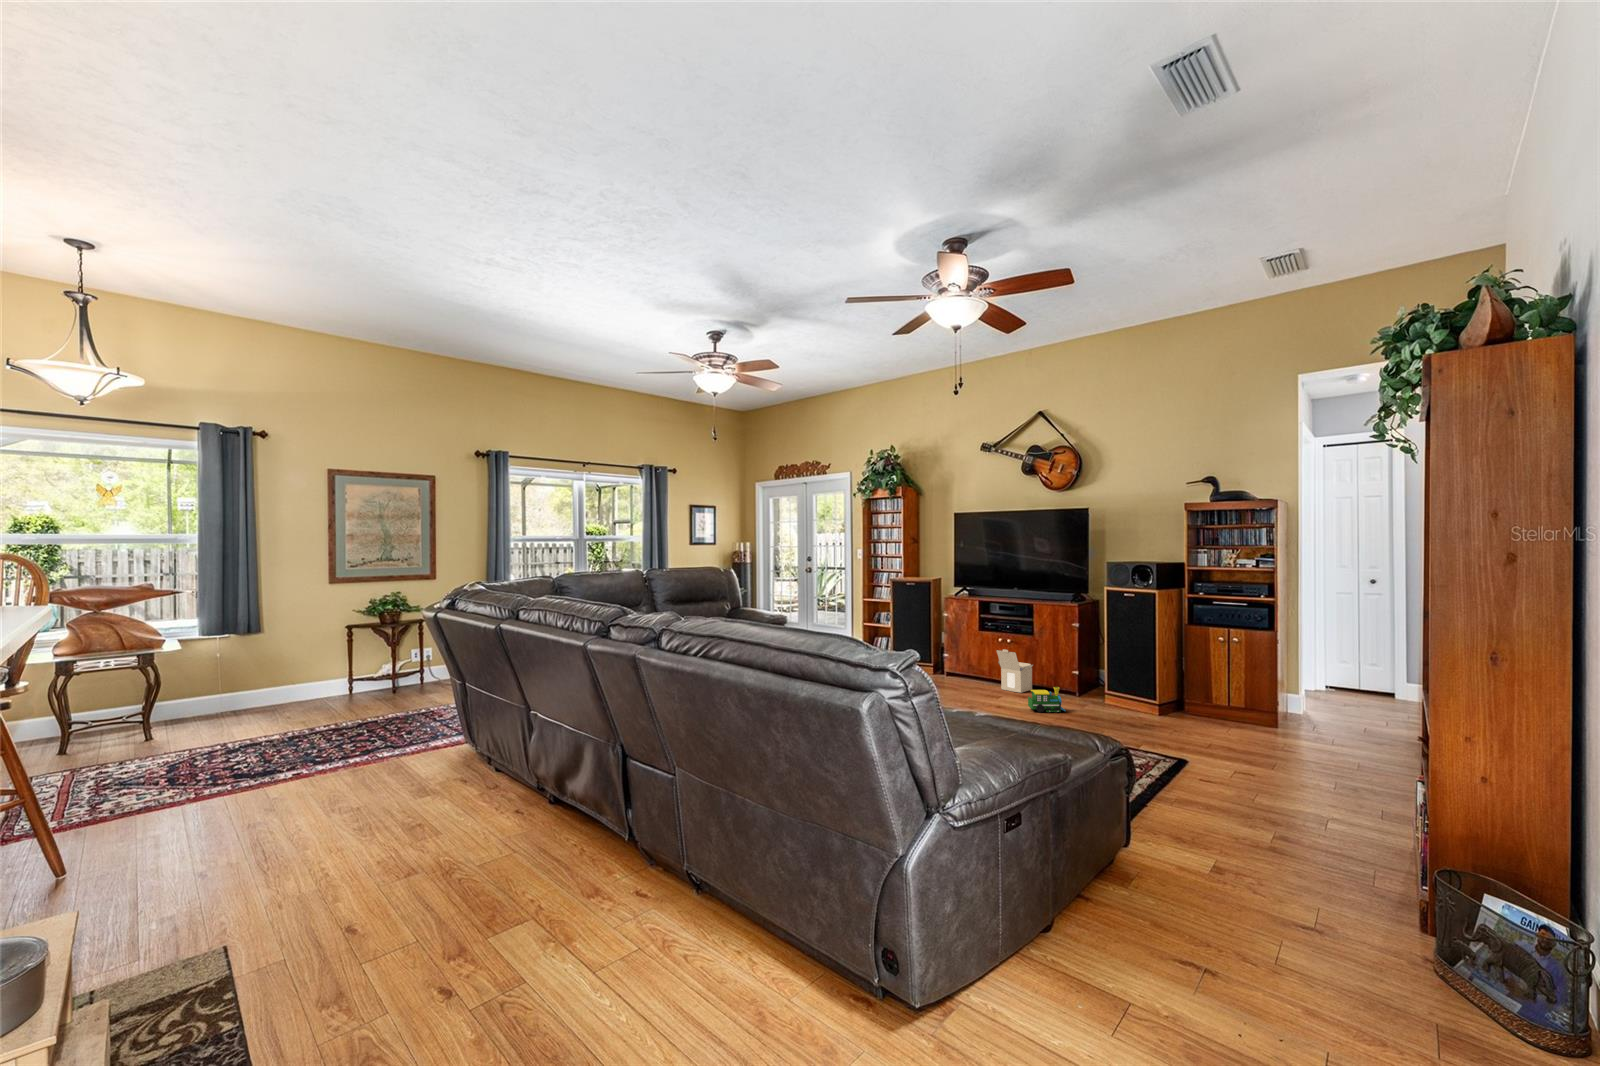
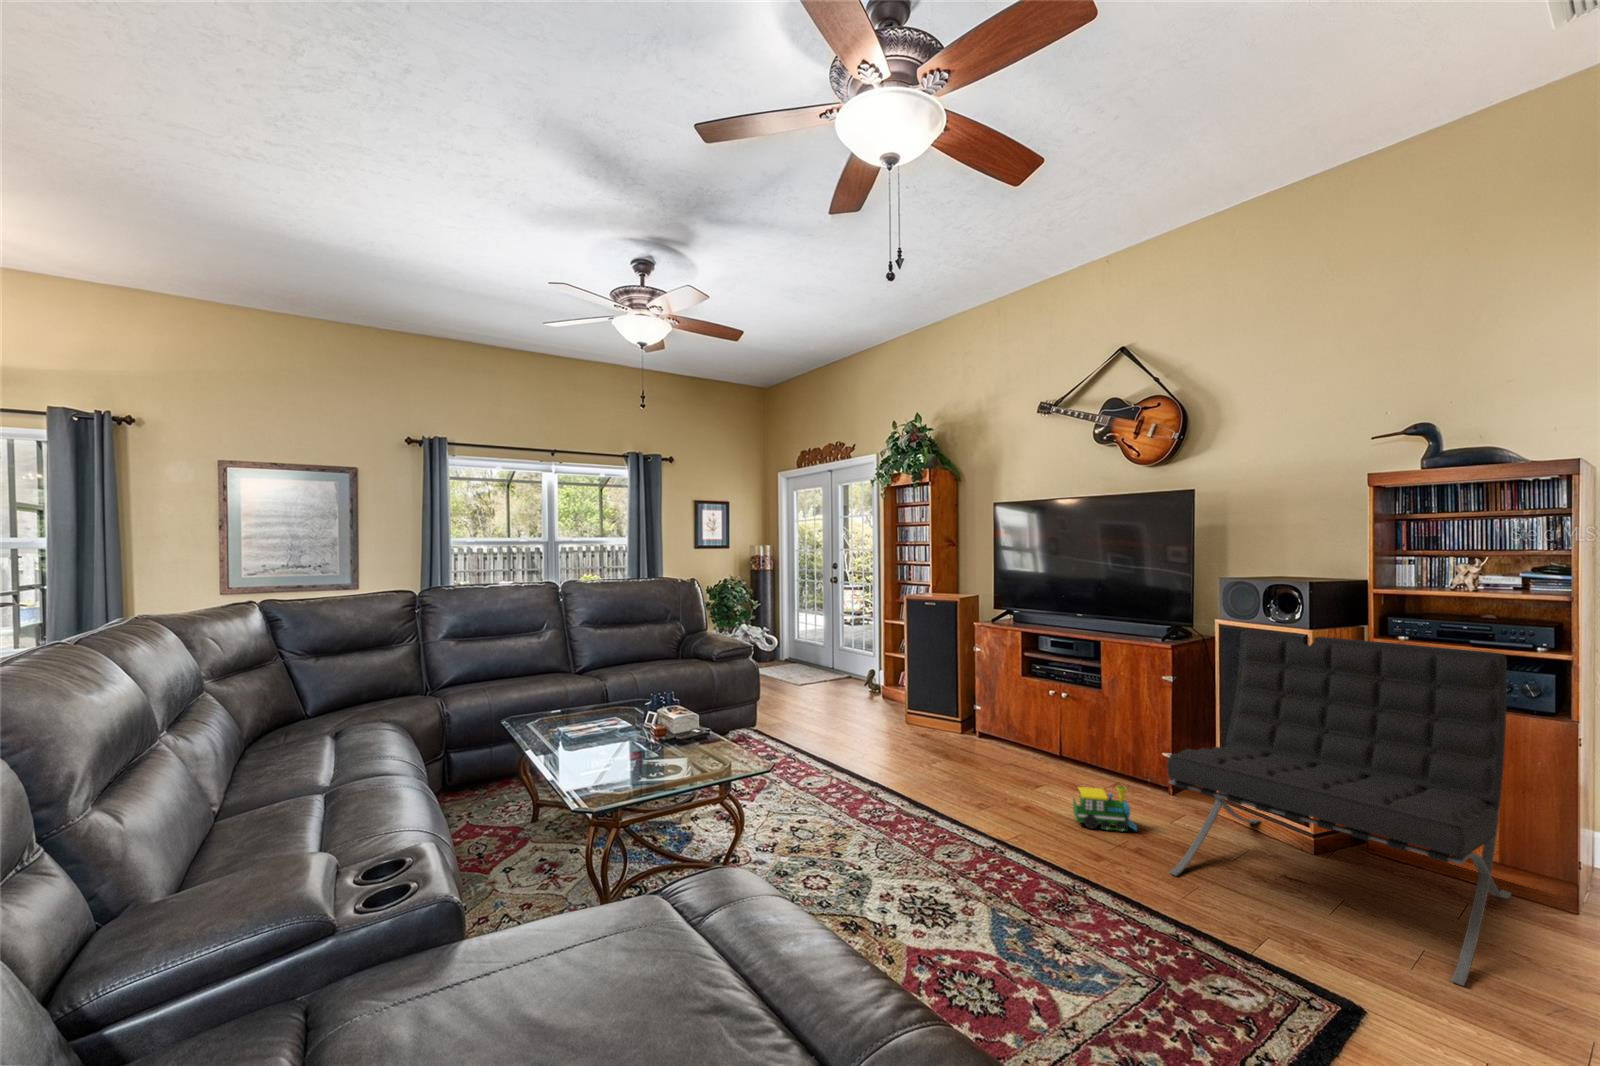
lounge chair: none [1088,593,1249,750] -> present [1167,630,1511,986]
cardboard box: present [996,649,1033,693] -> none [1038,709,1099,780]

